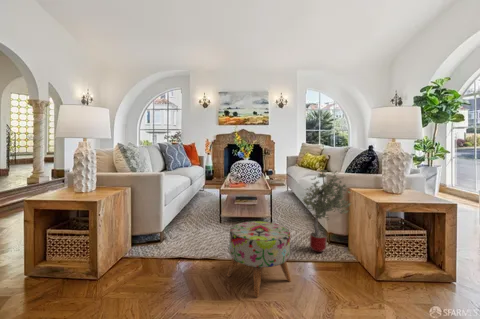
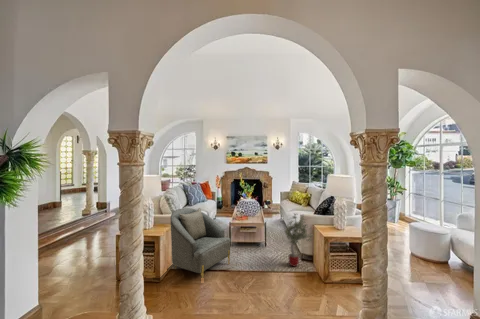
armchair: none [119,162,220,279] -> present [171,208,231,278]
ottoman: present [227,221,291,297] -> none [236,247,274,292]

